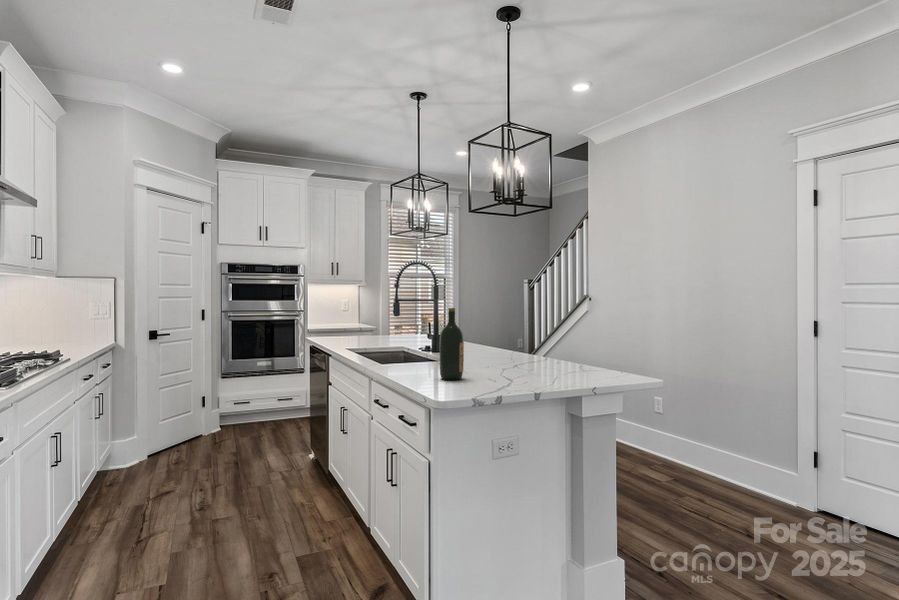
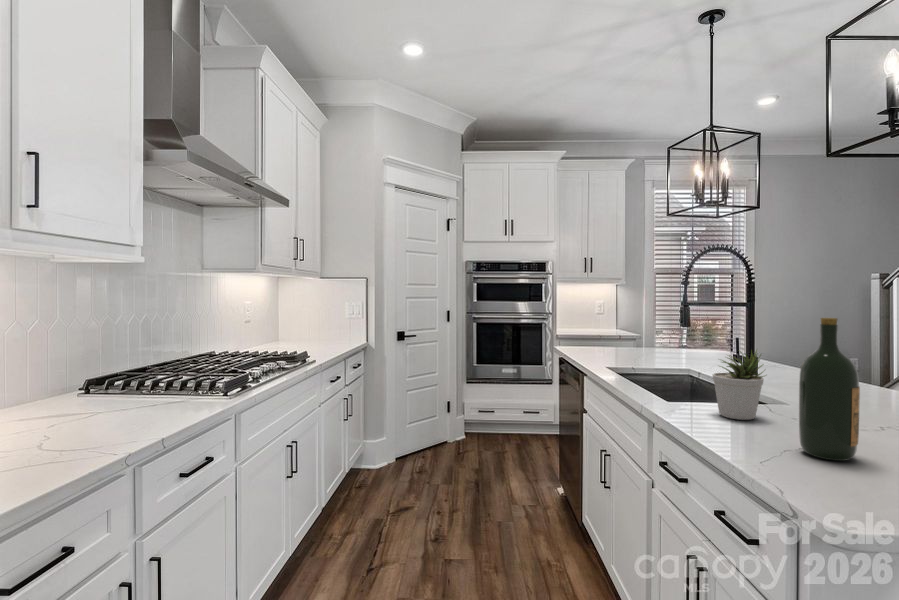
potted plant: none [405,327,432,369] -> present [712,350,764,420]

